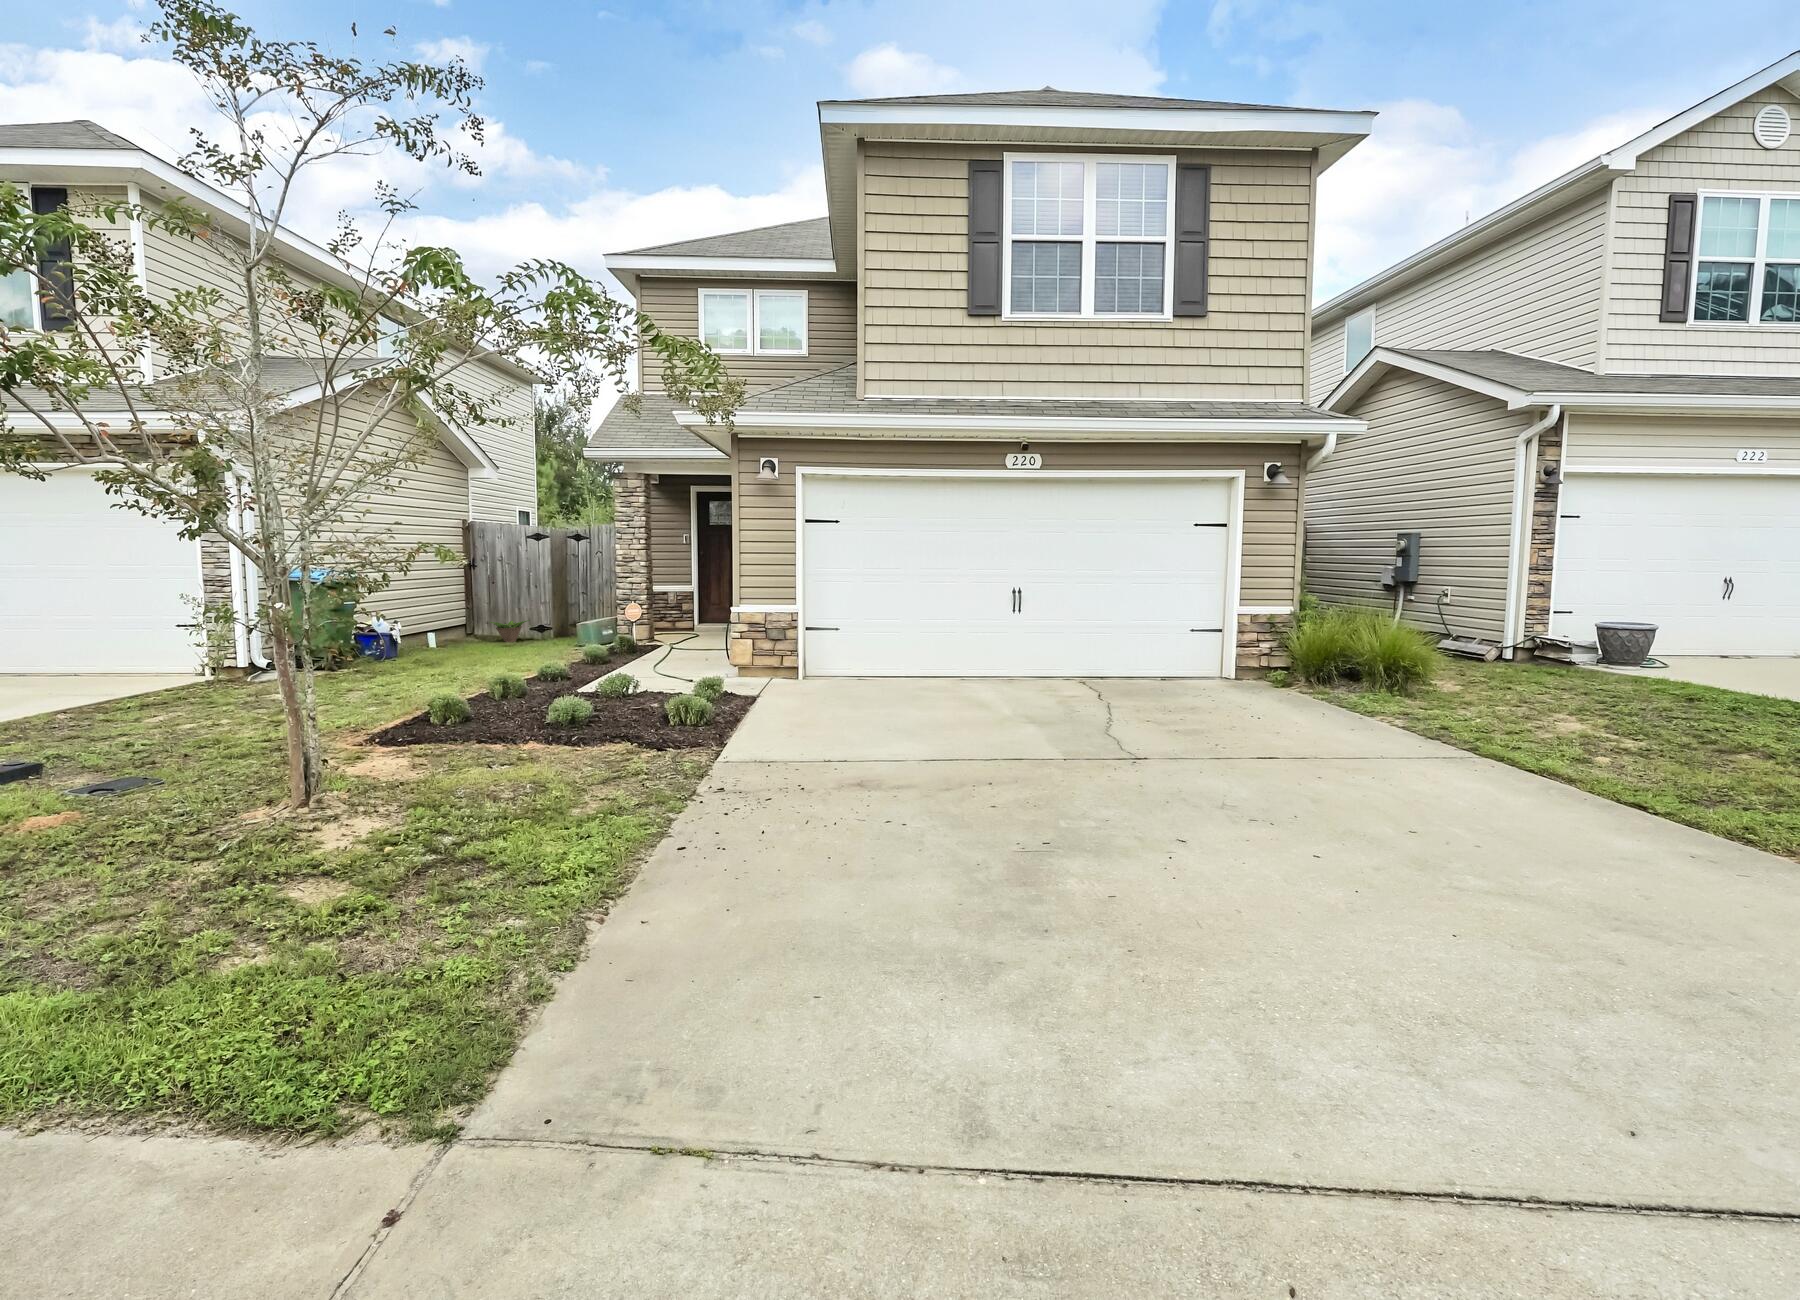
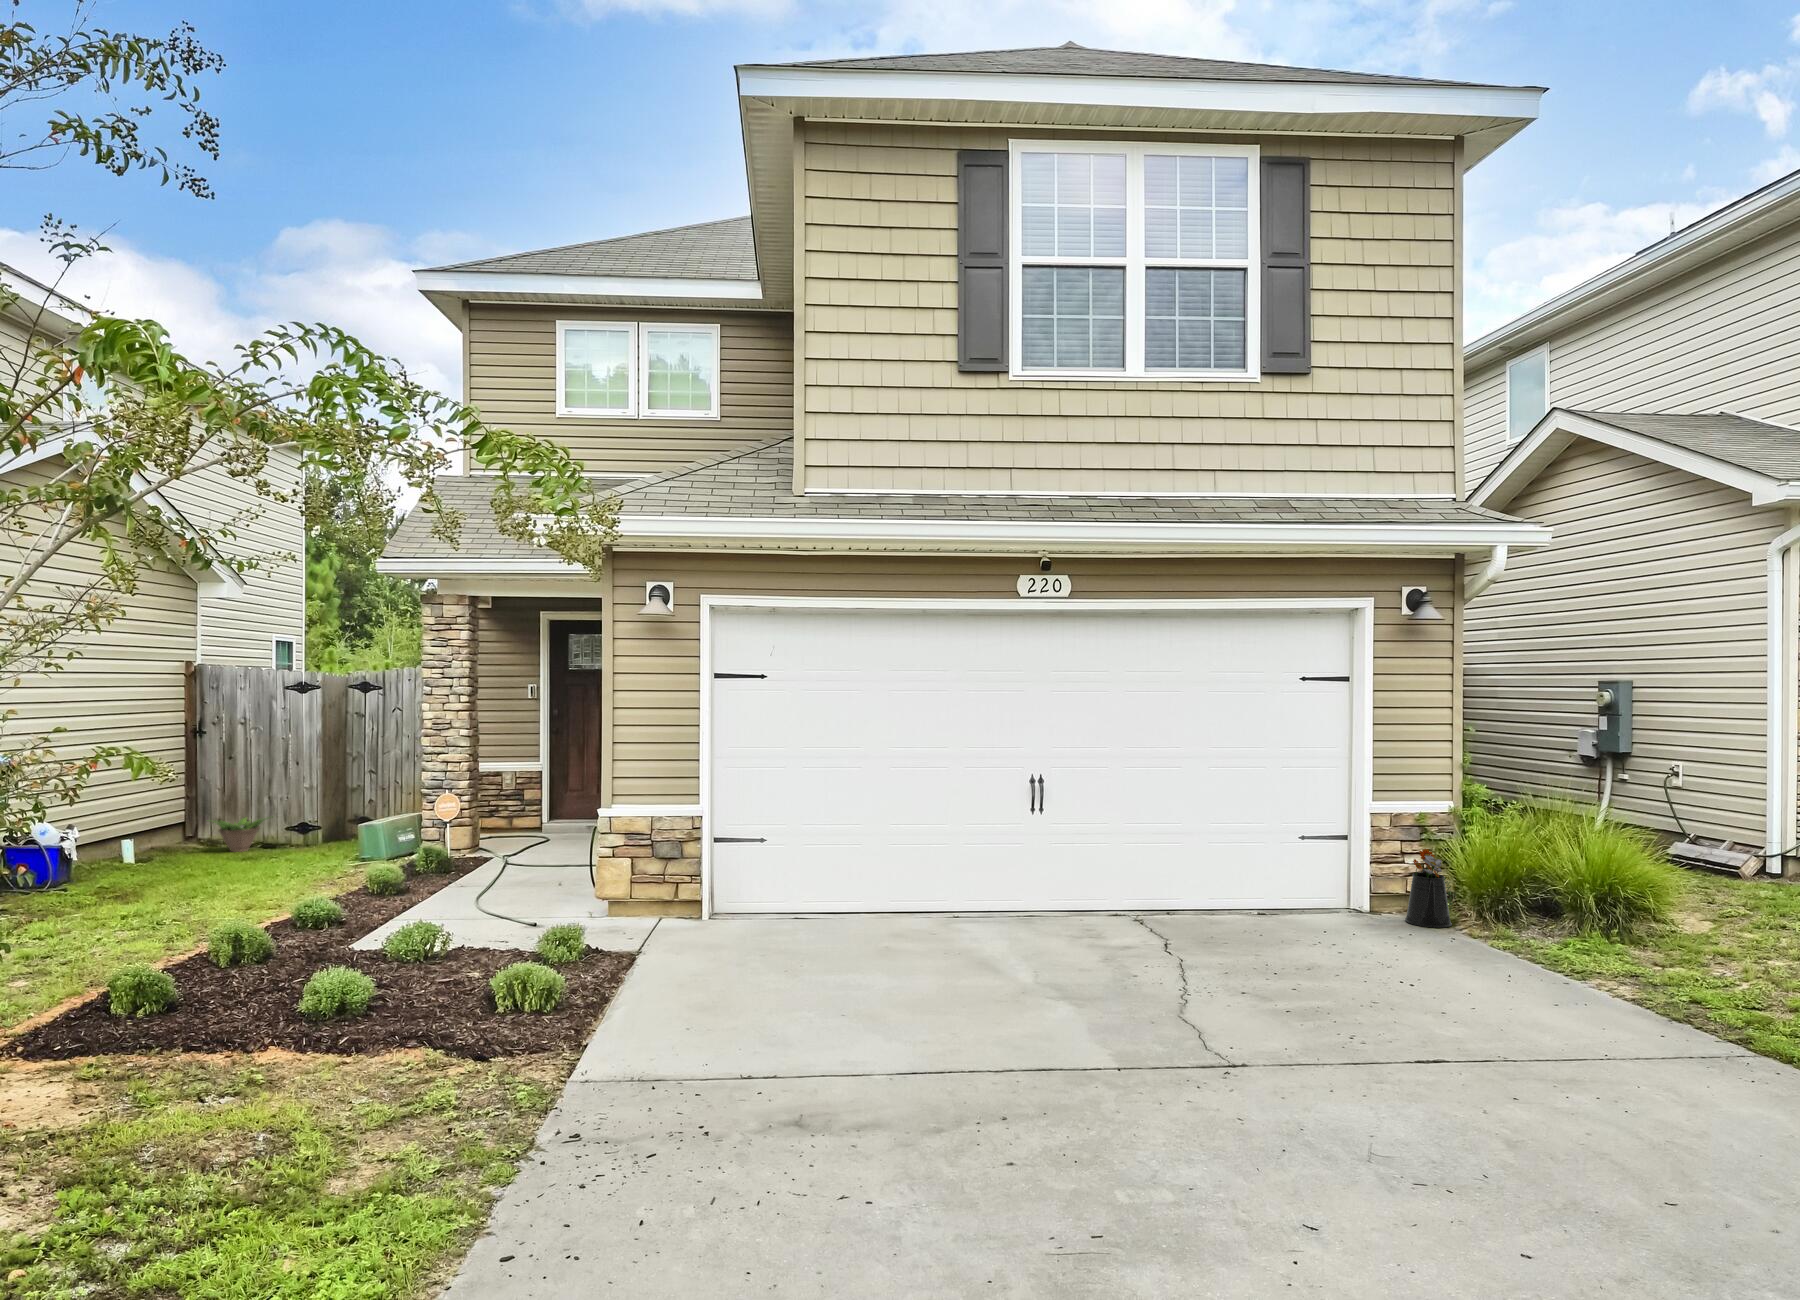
watering can: none [1256,636,1289,687] -> present [1405,849,1453,928]

